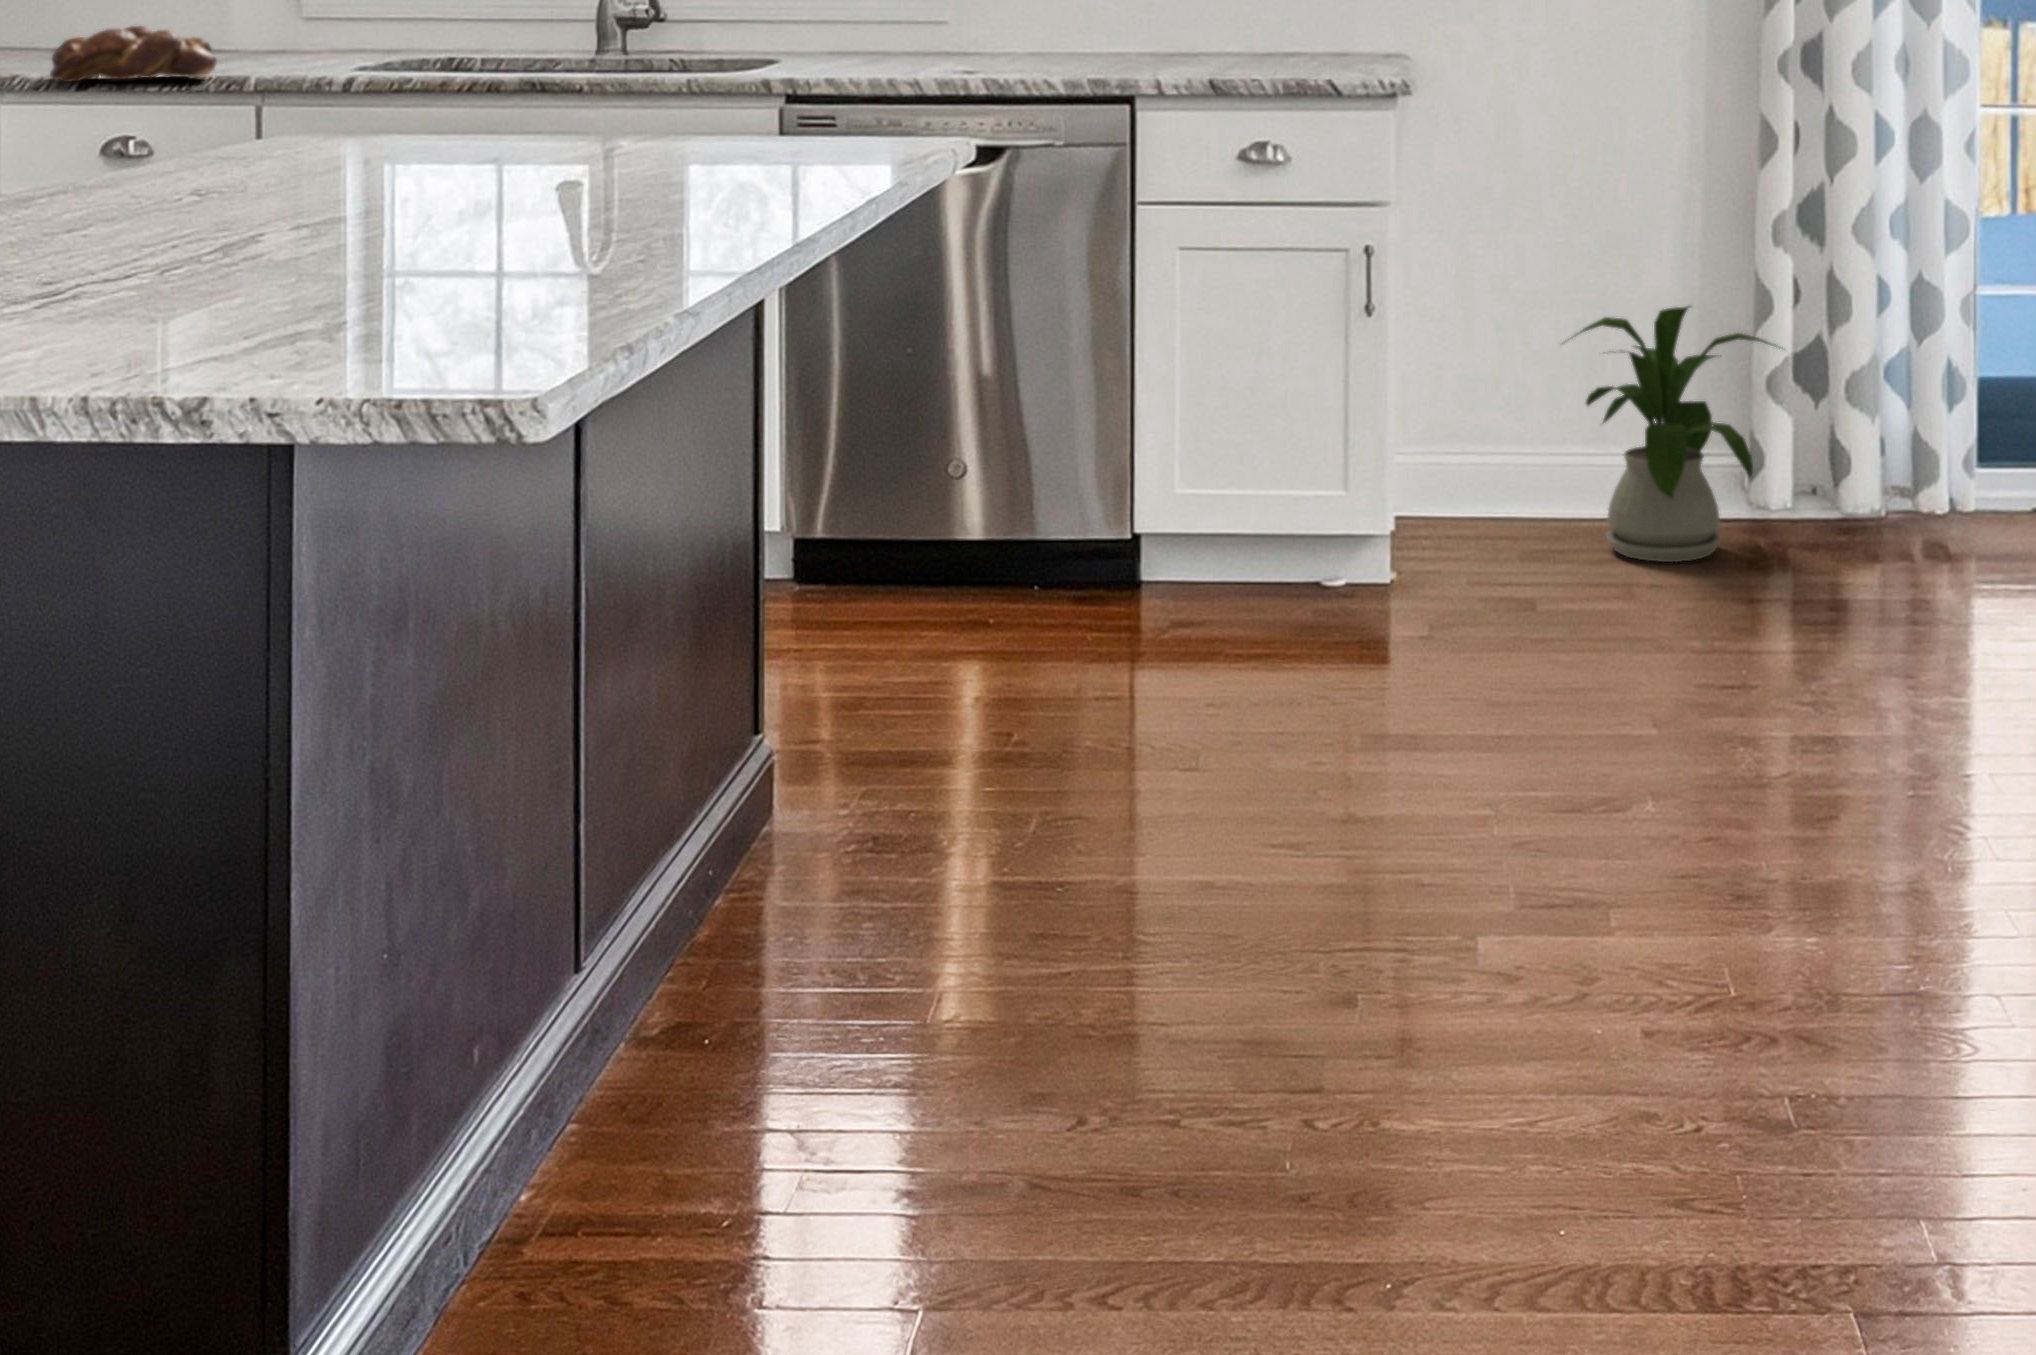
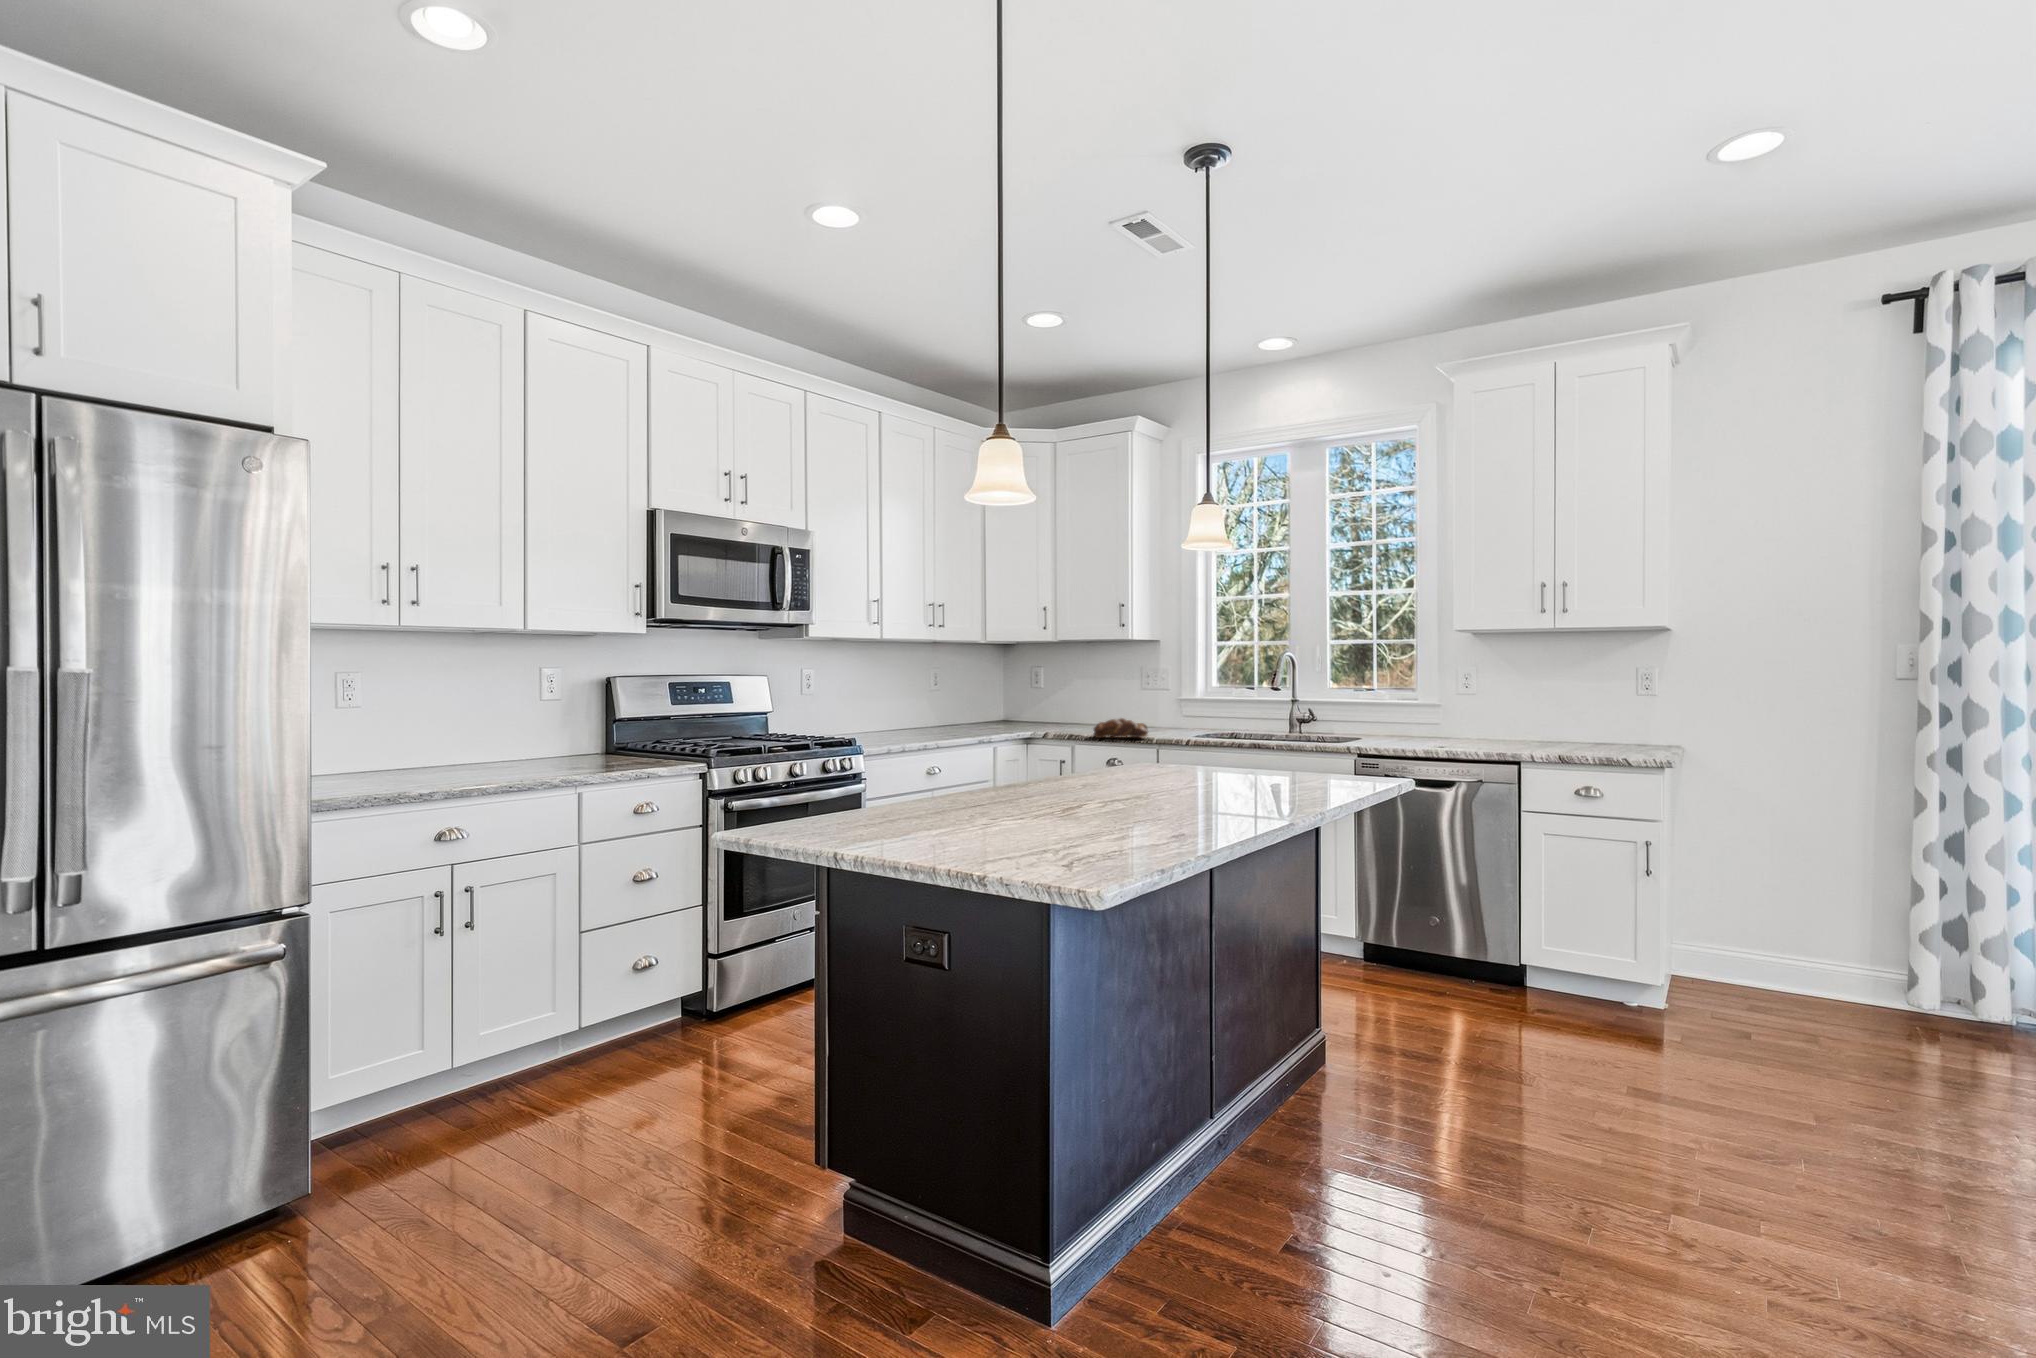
house plant: present [1565,306,1780,562] -> none [1772,888,1927,1024]

